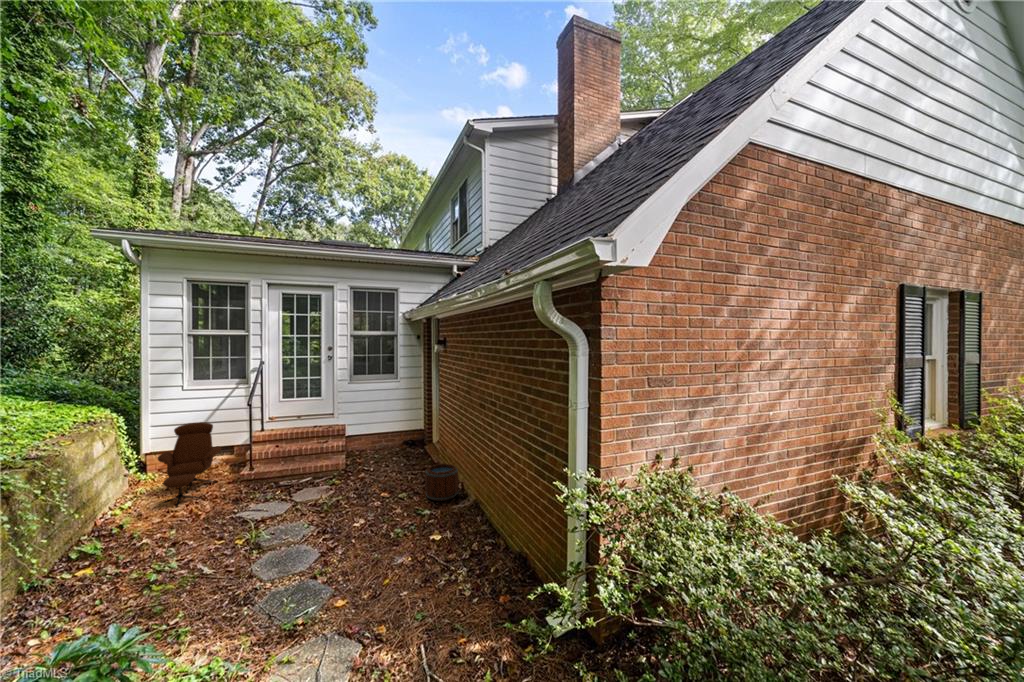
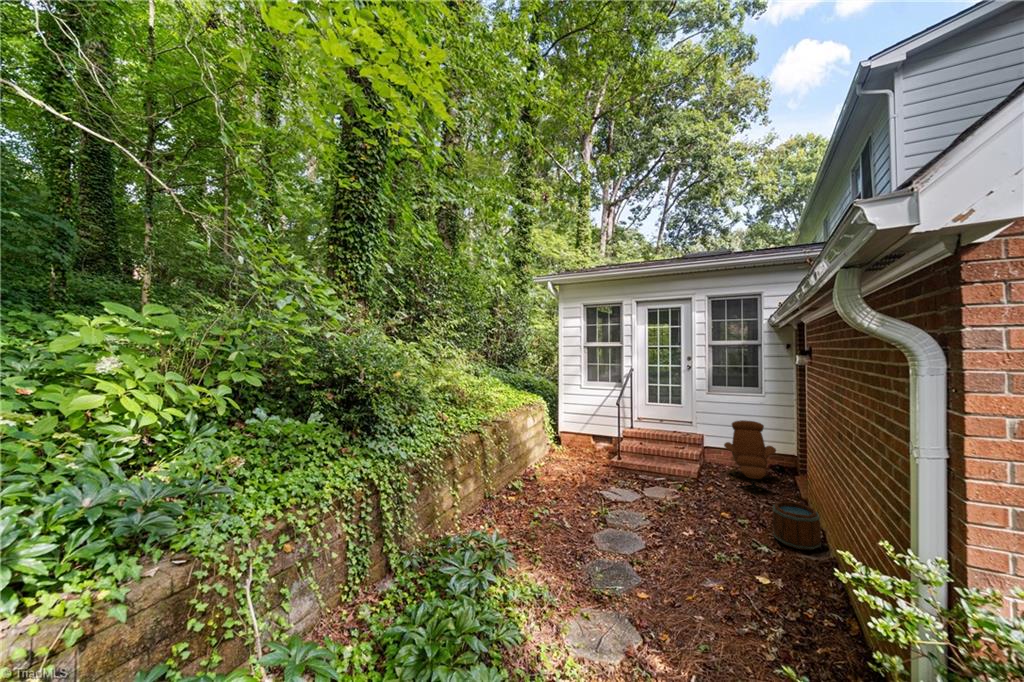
lounge chair: present [158,422,221,507] -> present [724,420,776,495]

